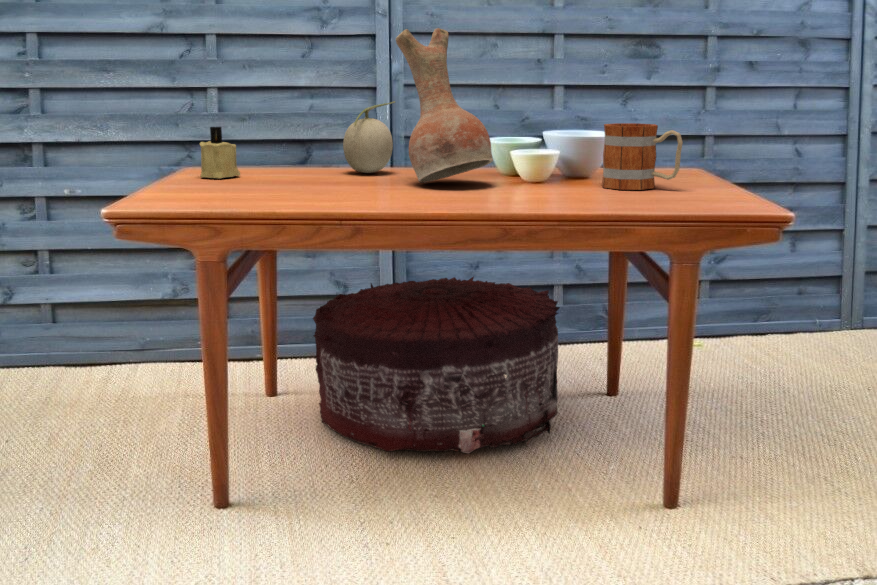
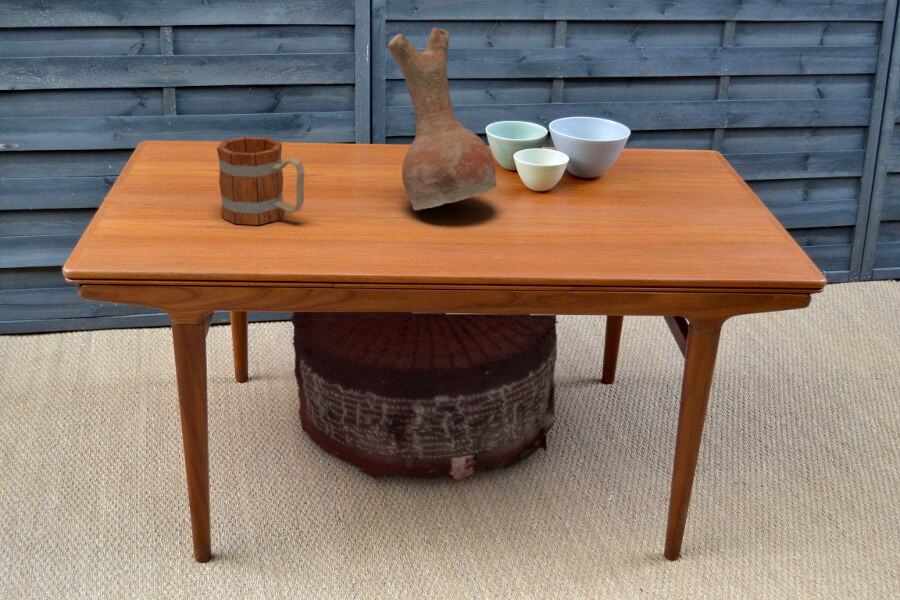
fruit: present [343,101,395,173] -> none [325,95,385,178]
mug: present [602,123,683,190] -> present [217,137,305,225]
candle: present [200,127,240,178] -> none [161,133,209,196]

